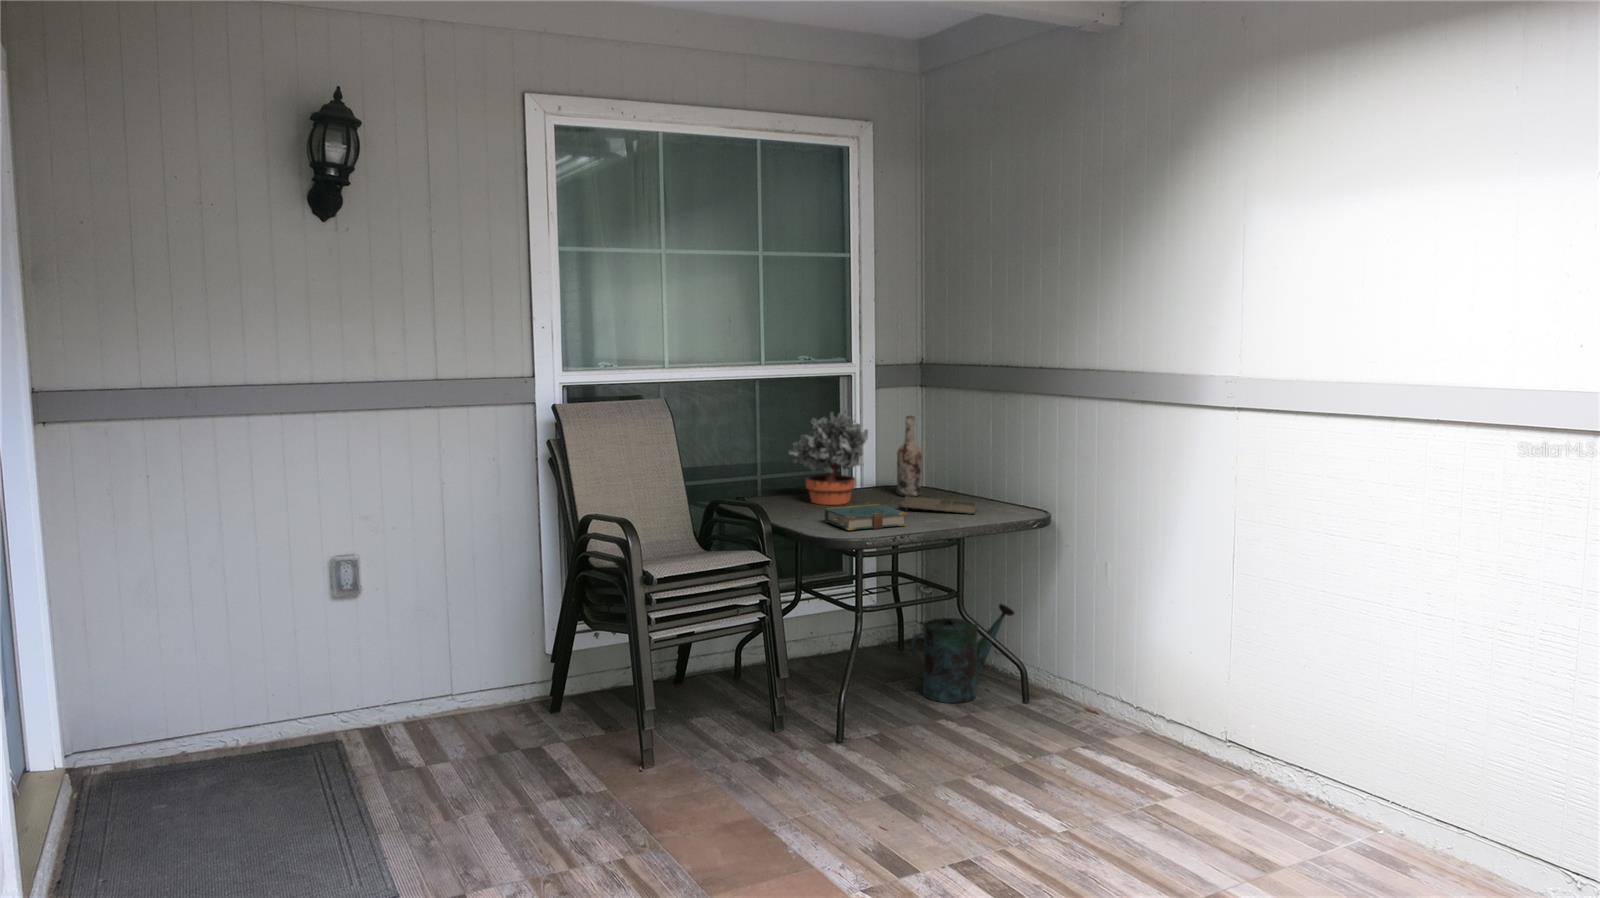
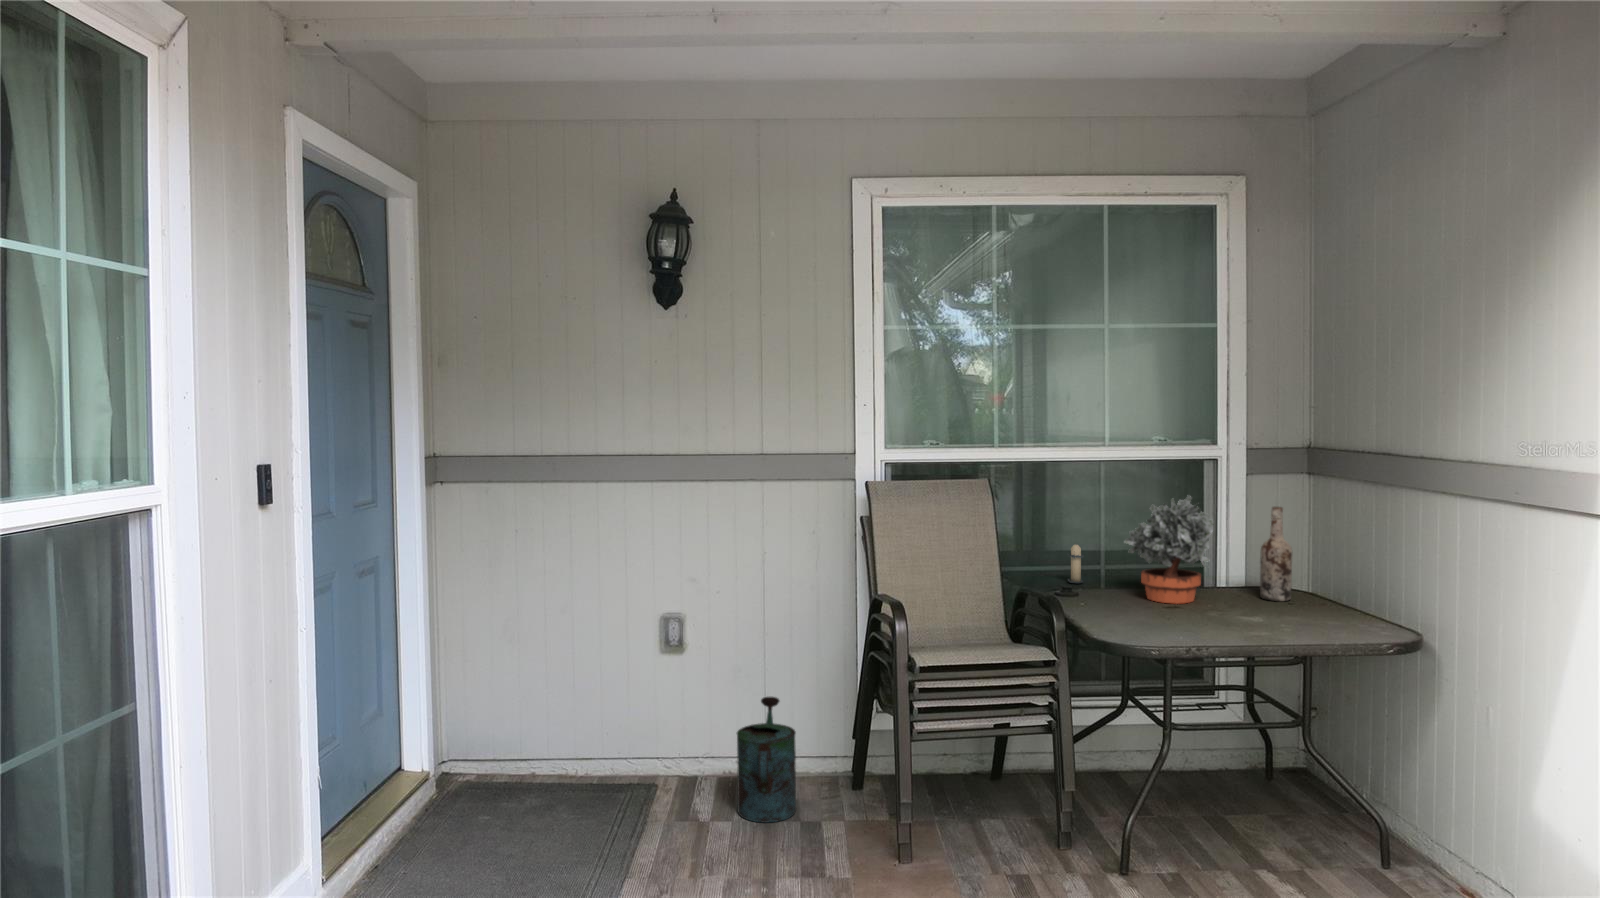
candle: none [729,456,748,495] -> present [1067,545,1084,583]
tray: present [901,496,978,514] -> none [1247,601,1354,630]
book: present [824,504,907,530] -> none [1138,607,1237,638]
watering can: present [910,604,1014,703] -> present [737,697,796,823]

